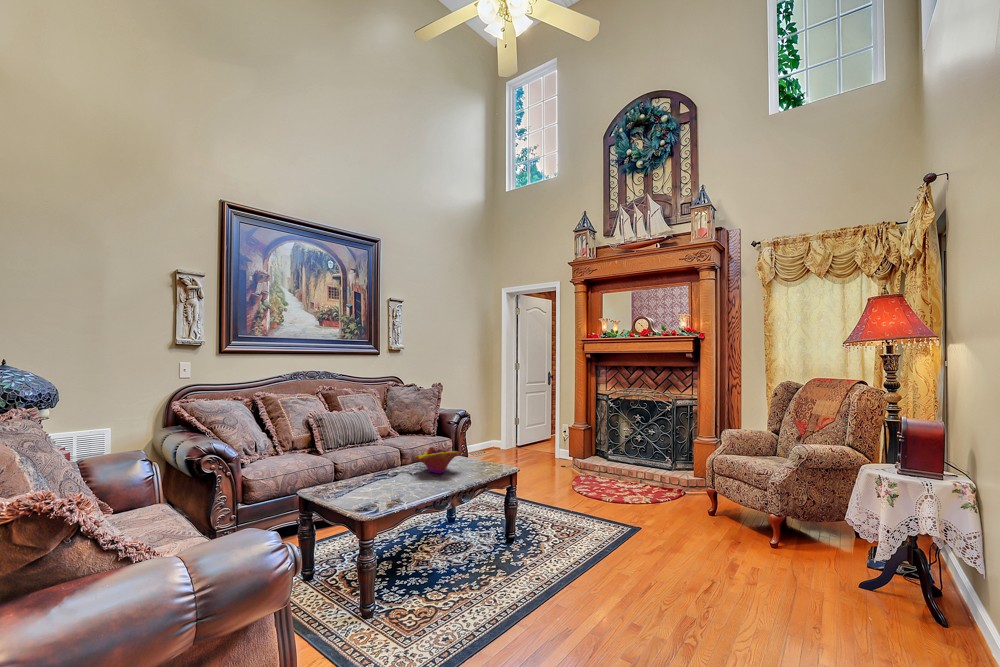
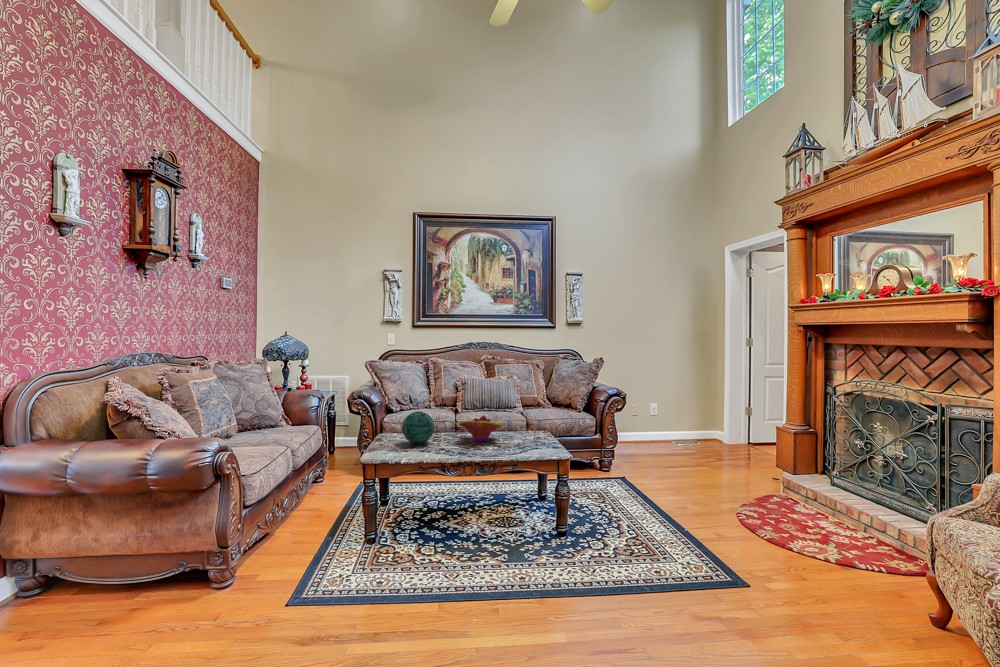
decorative orb: none [368,451,405,488] -> present [402,411,434,444]

